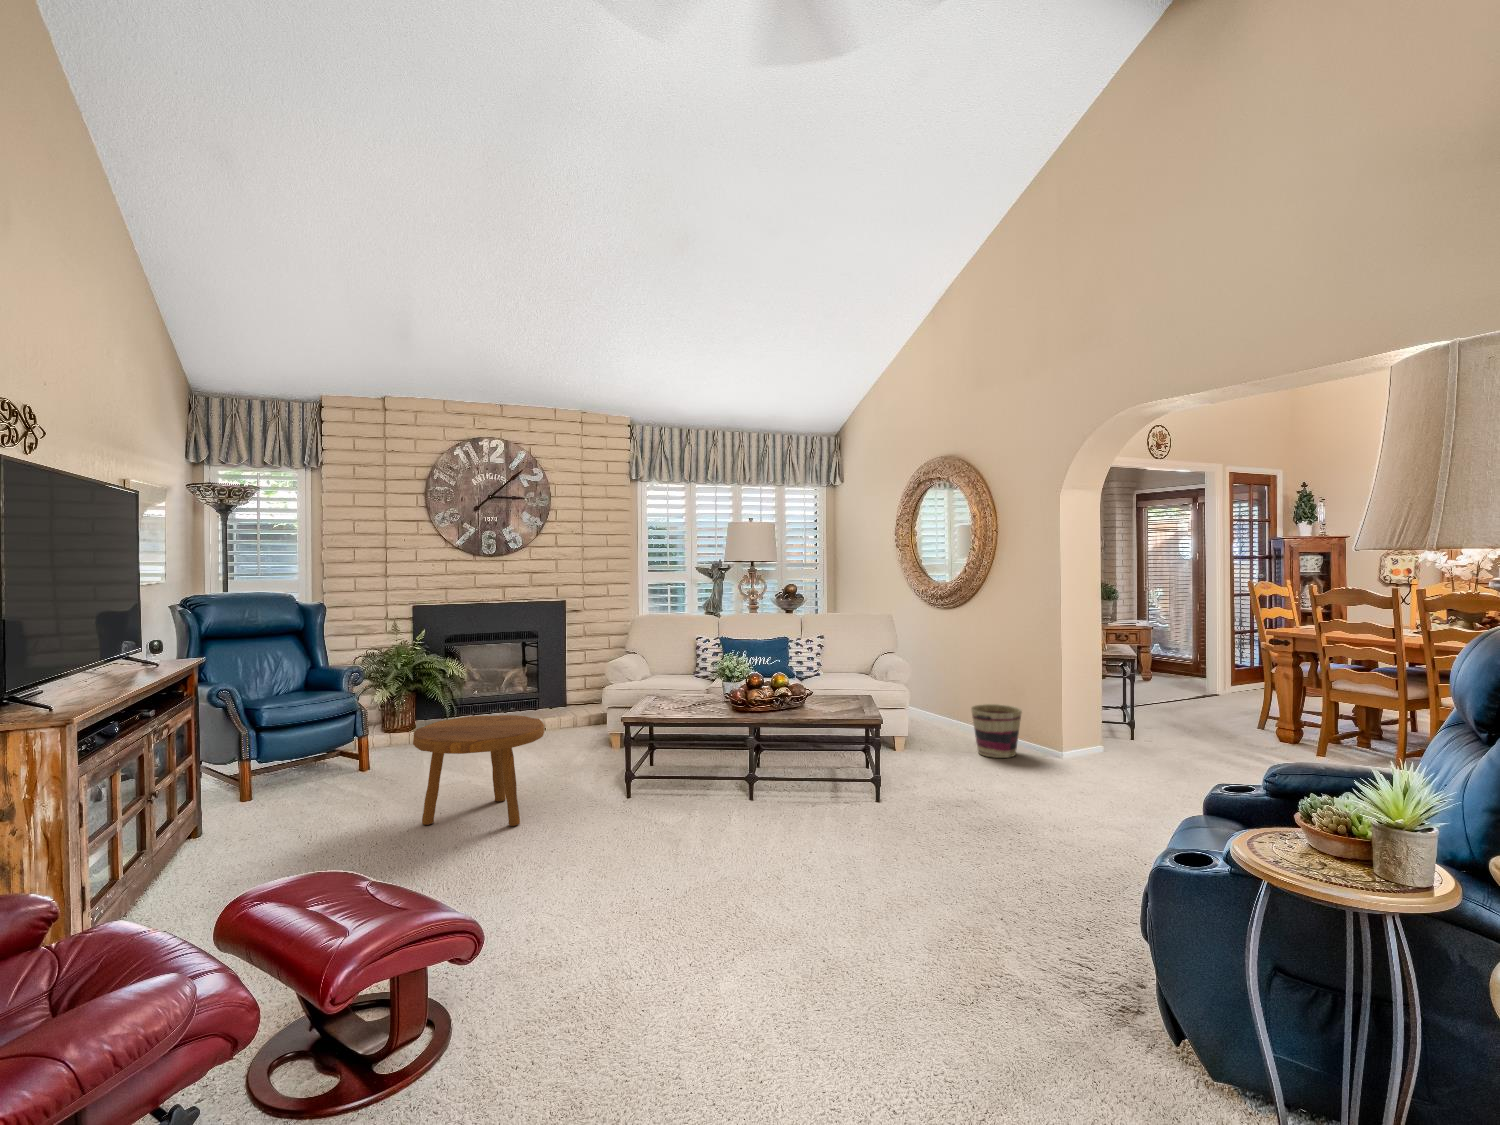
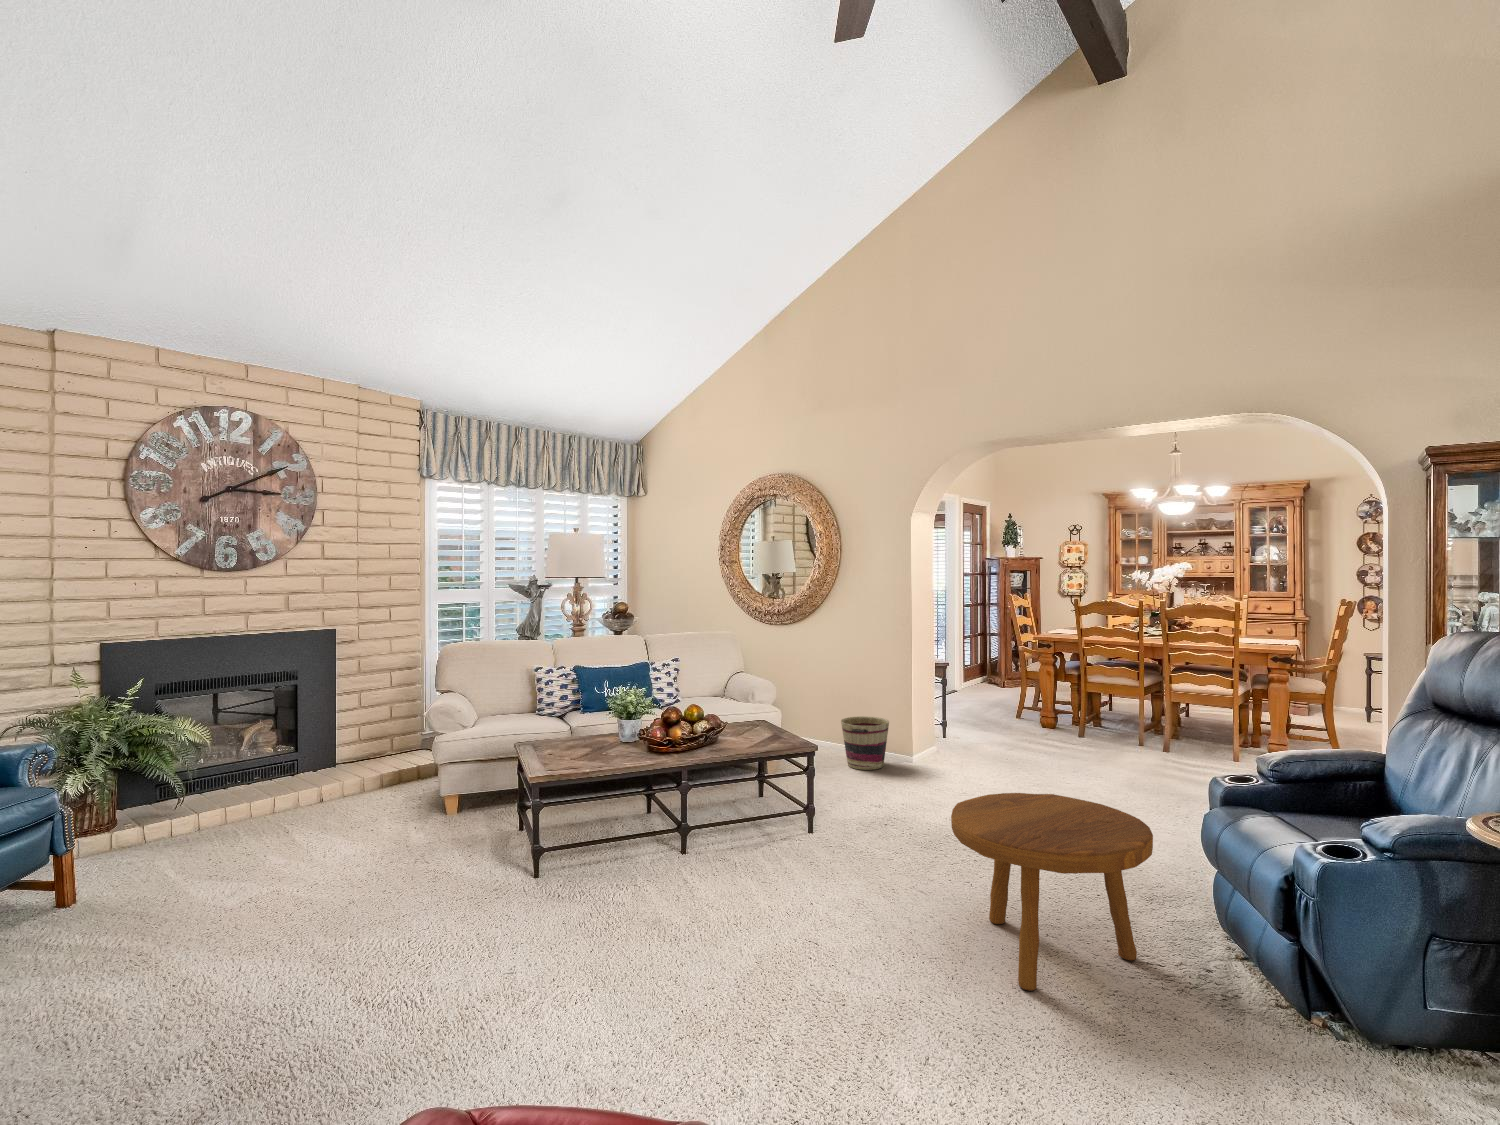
footstool: present [413,715,544,826] -> present [951,793,1153,991]

